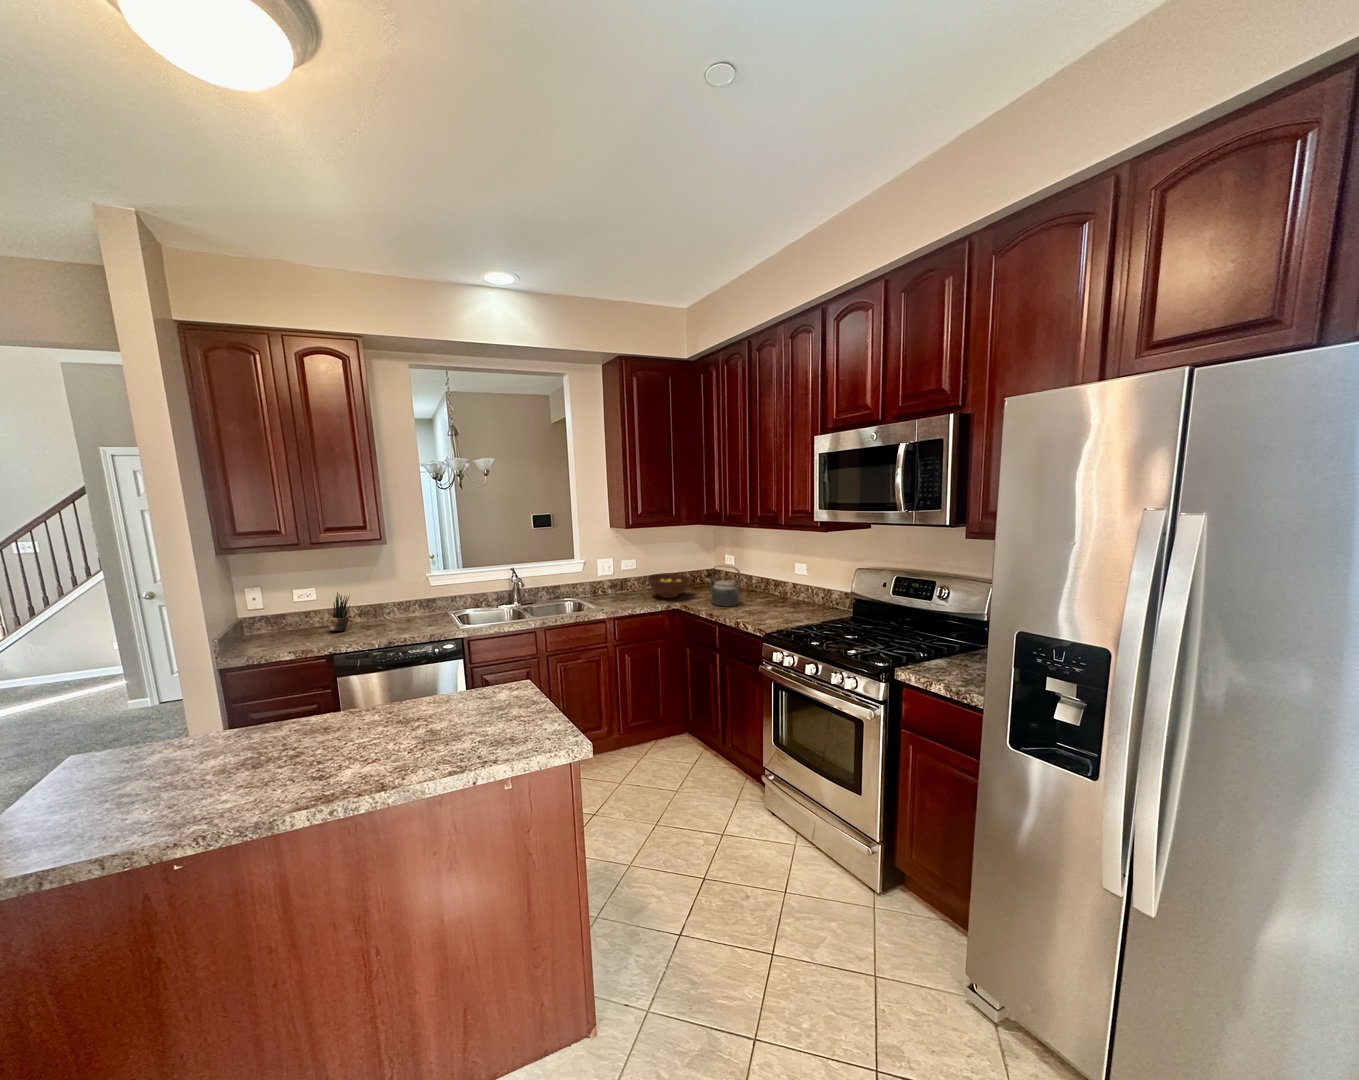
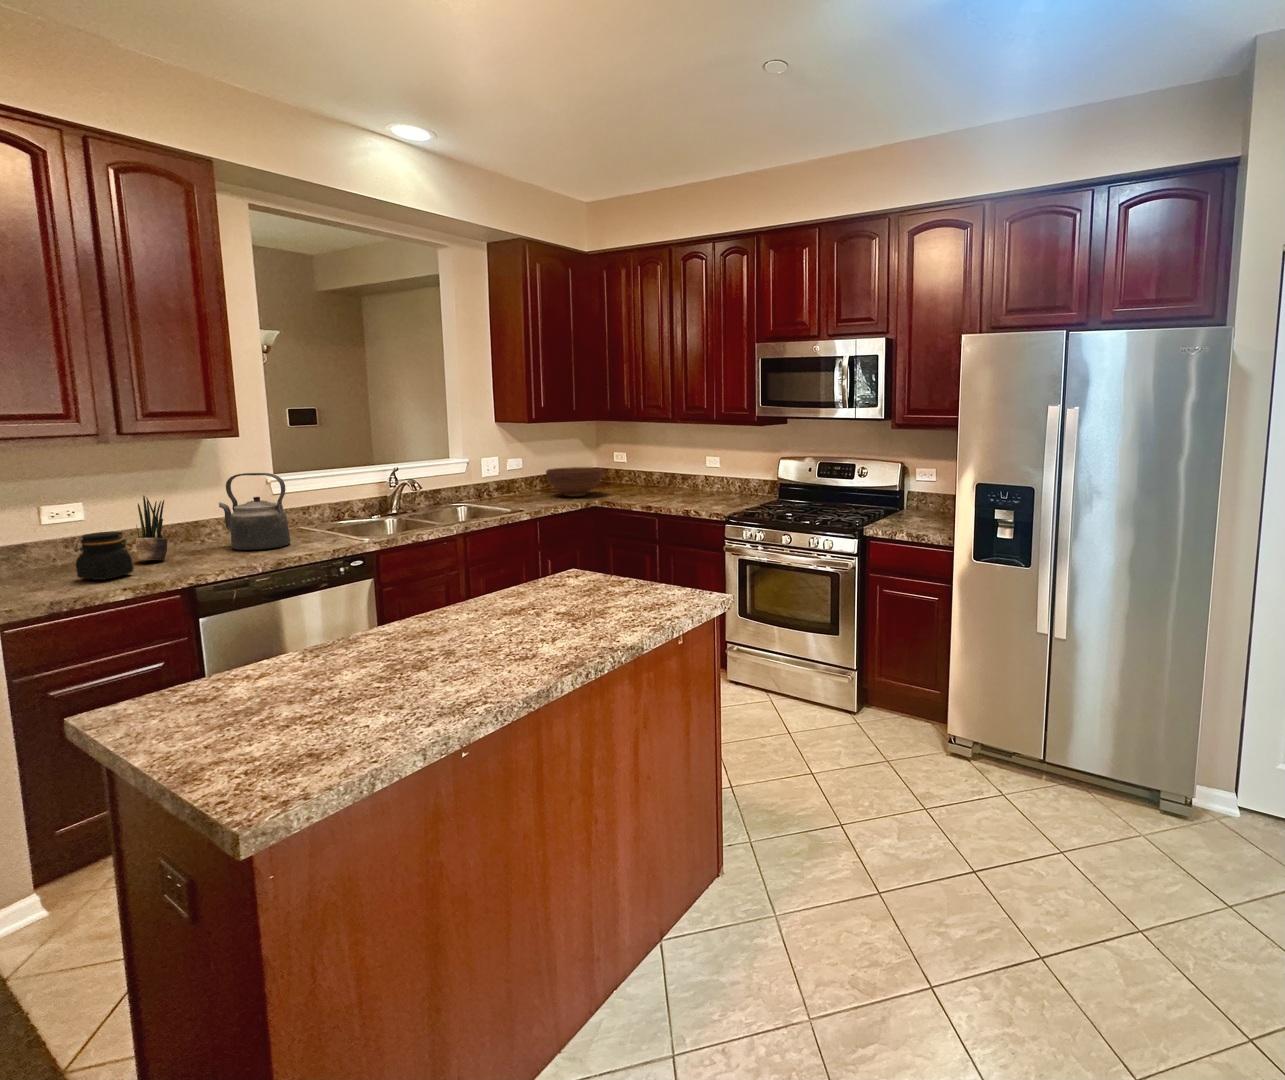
kettle: present [707,565,740,606] -> present [219,473,291,550]
jar: none [280,616,314,645] -> present [75,532,133,580]

